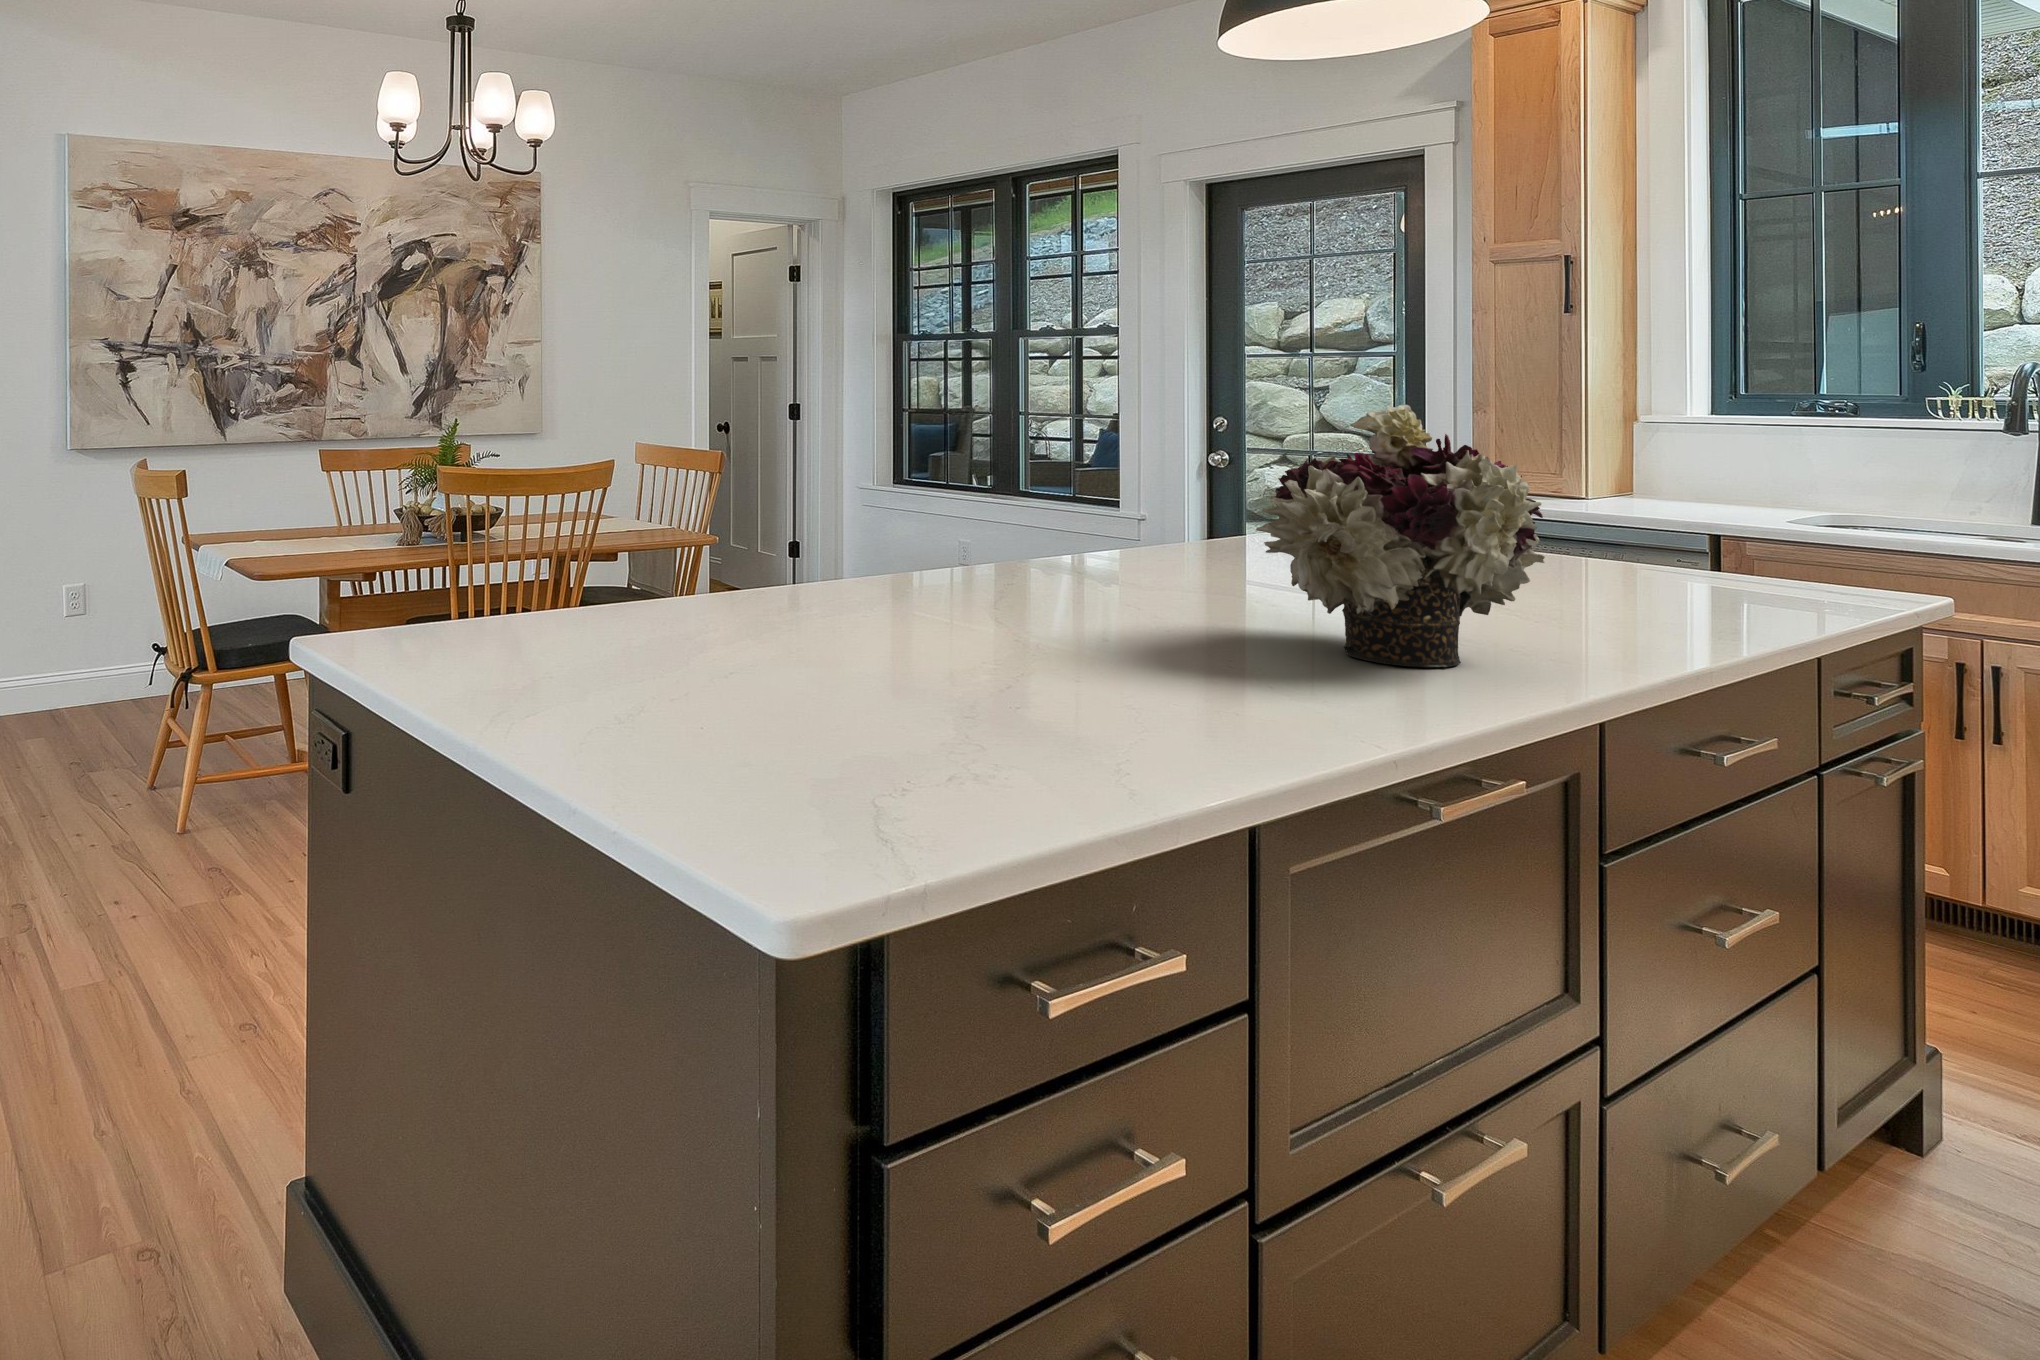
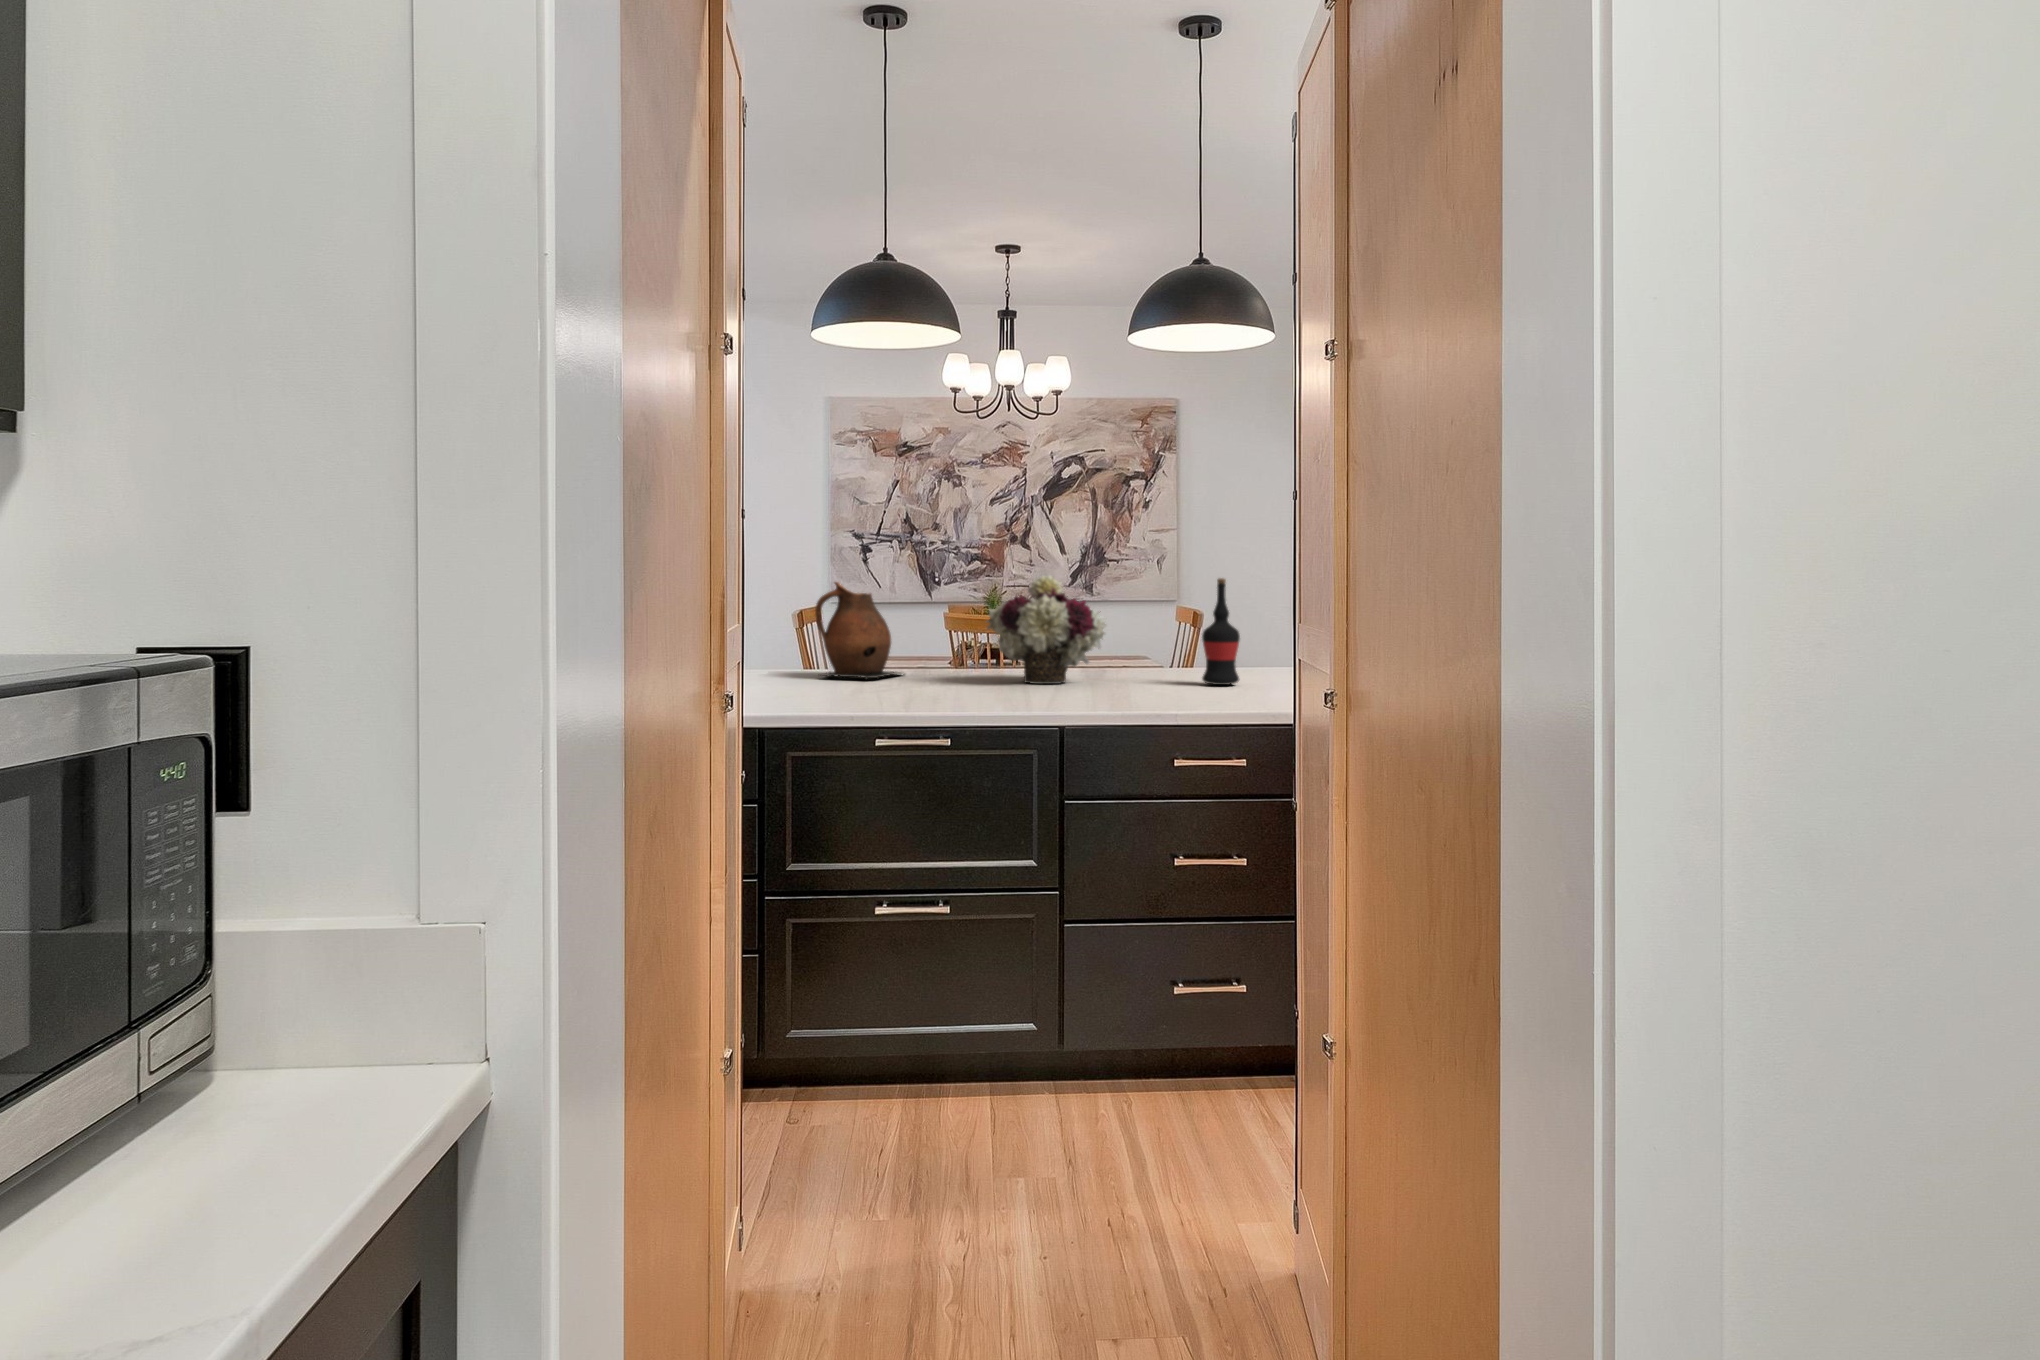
wine bottle: none [1629,405,1729,632] -> present [1202,578,1240,685]
ceramic pitcher: none [850,431,1086,697] -> present [815,582,901,679]

